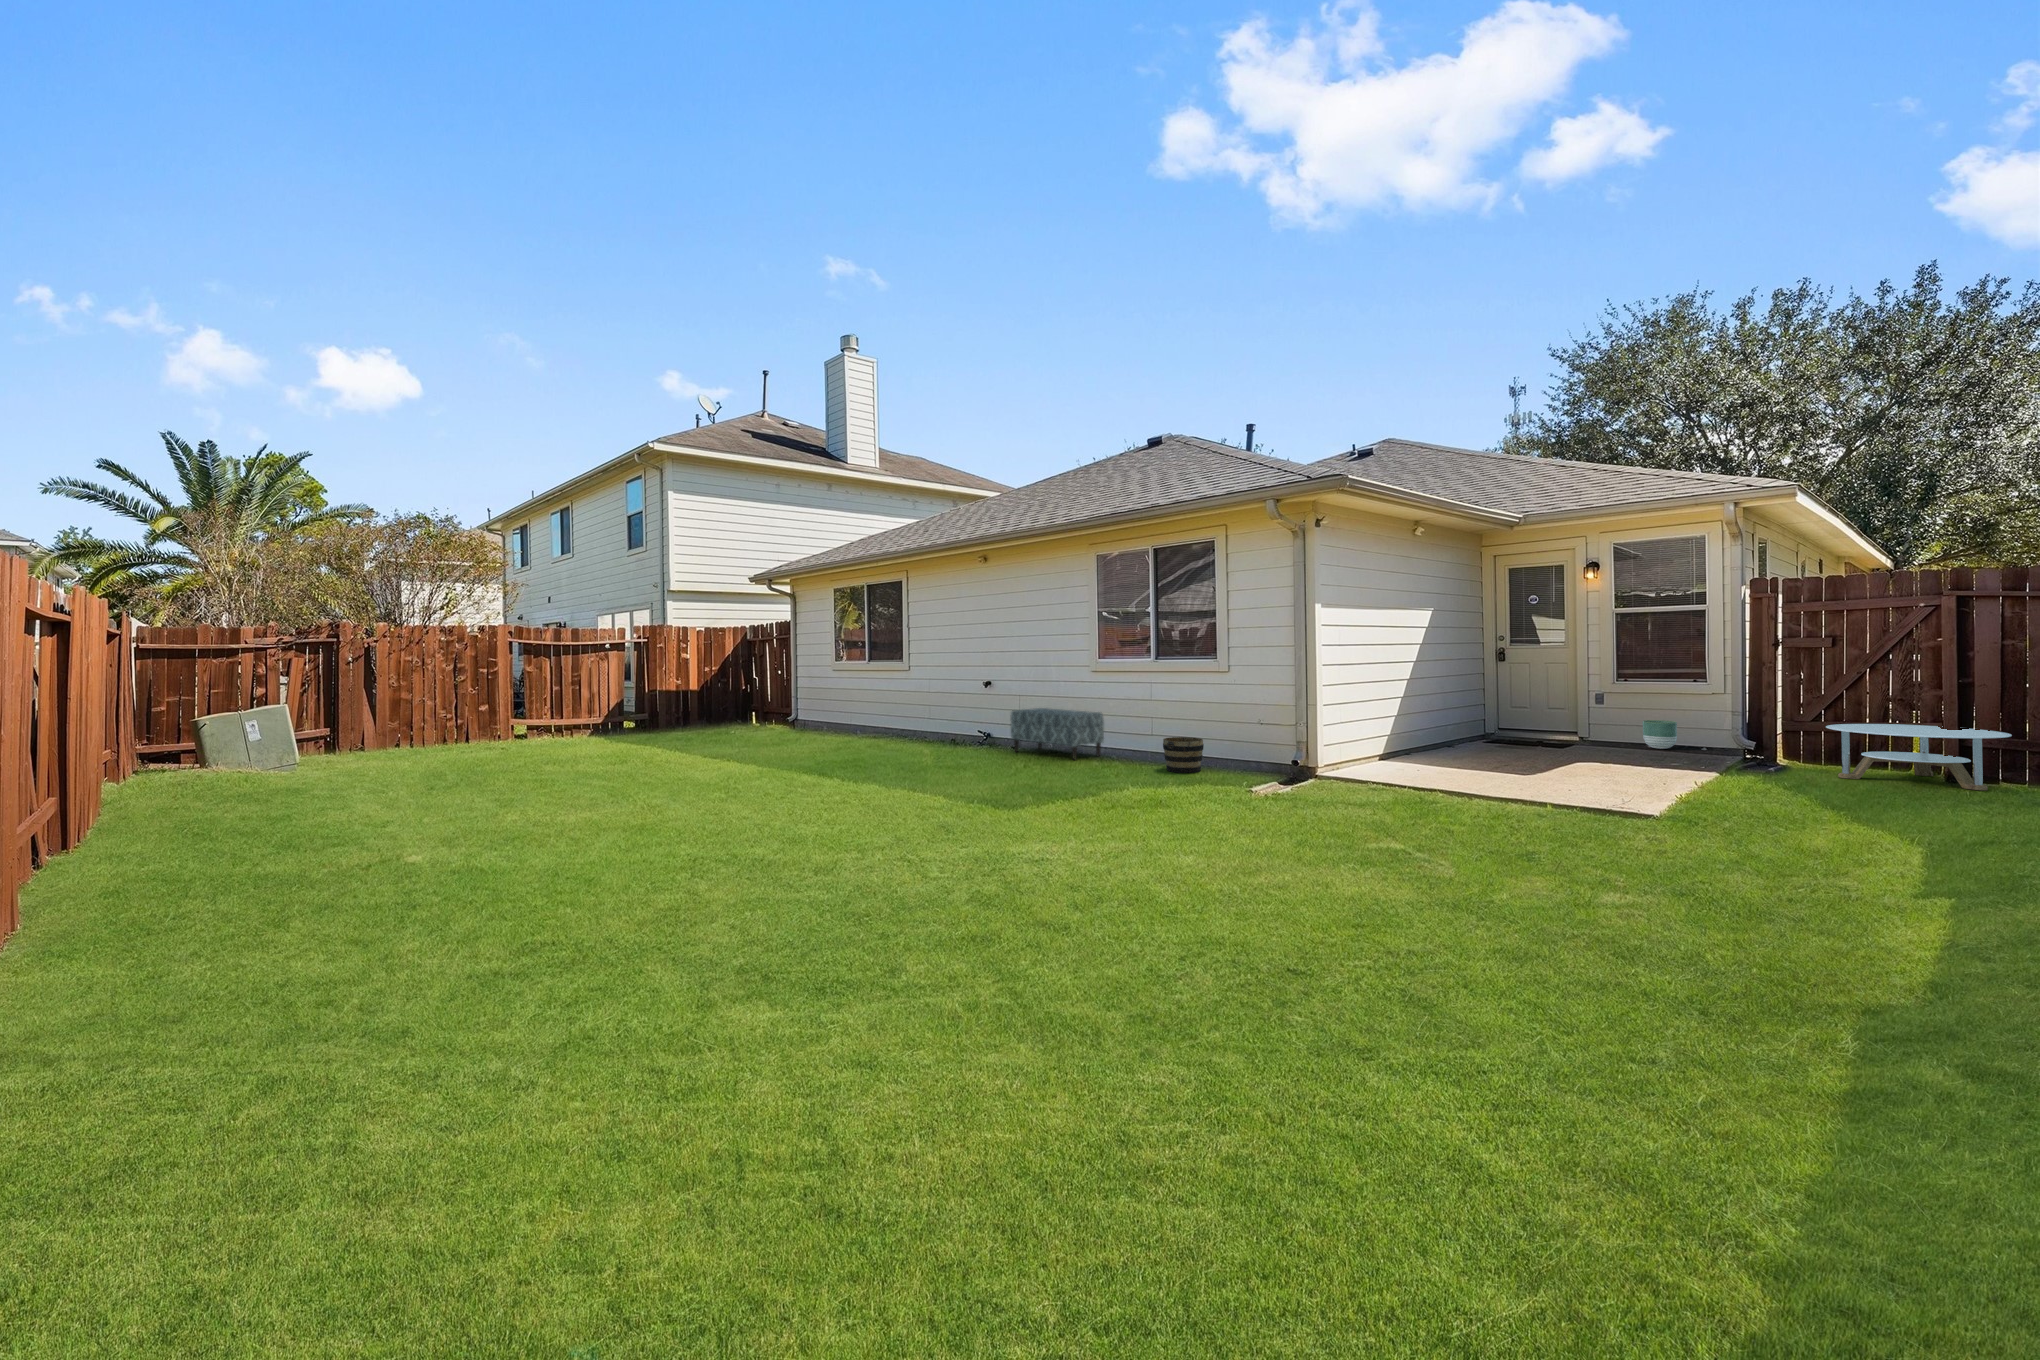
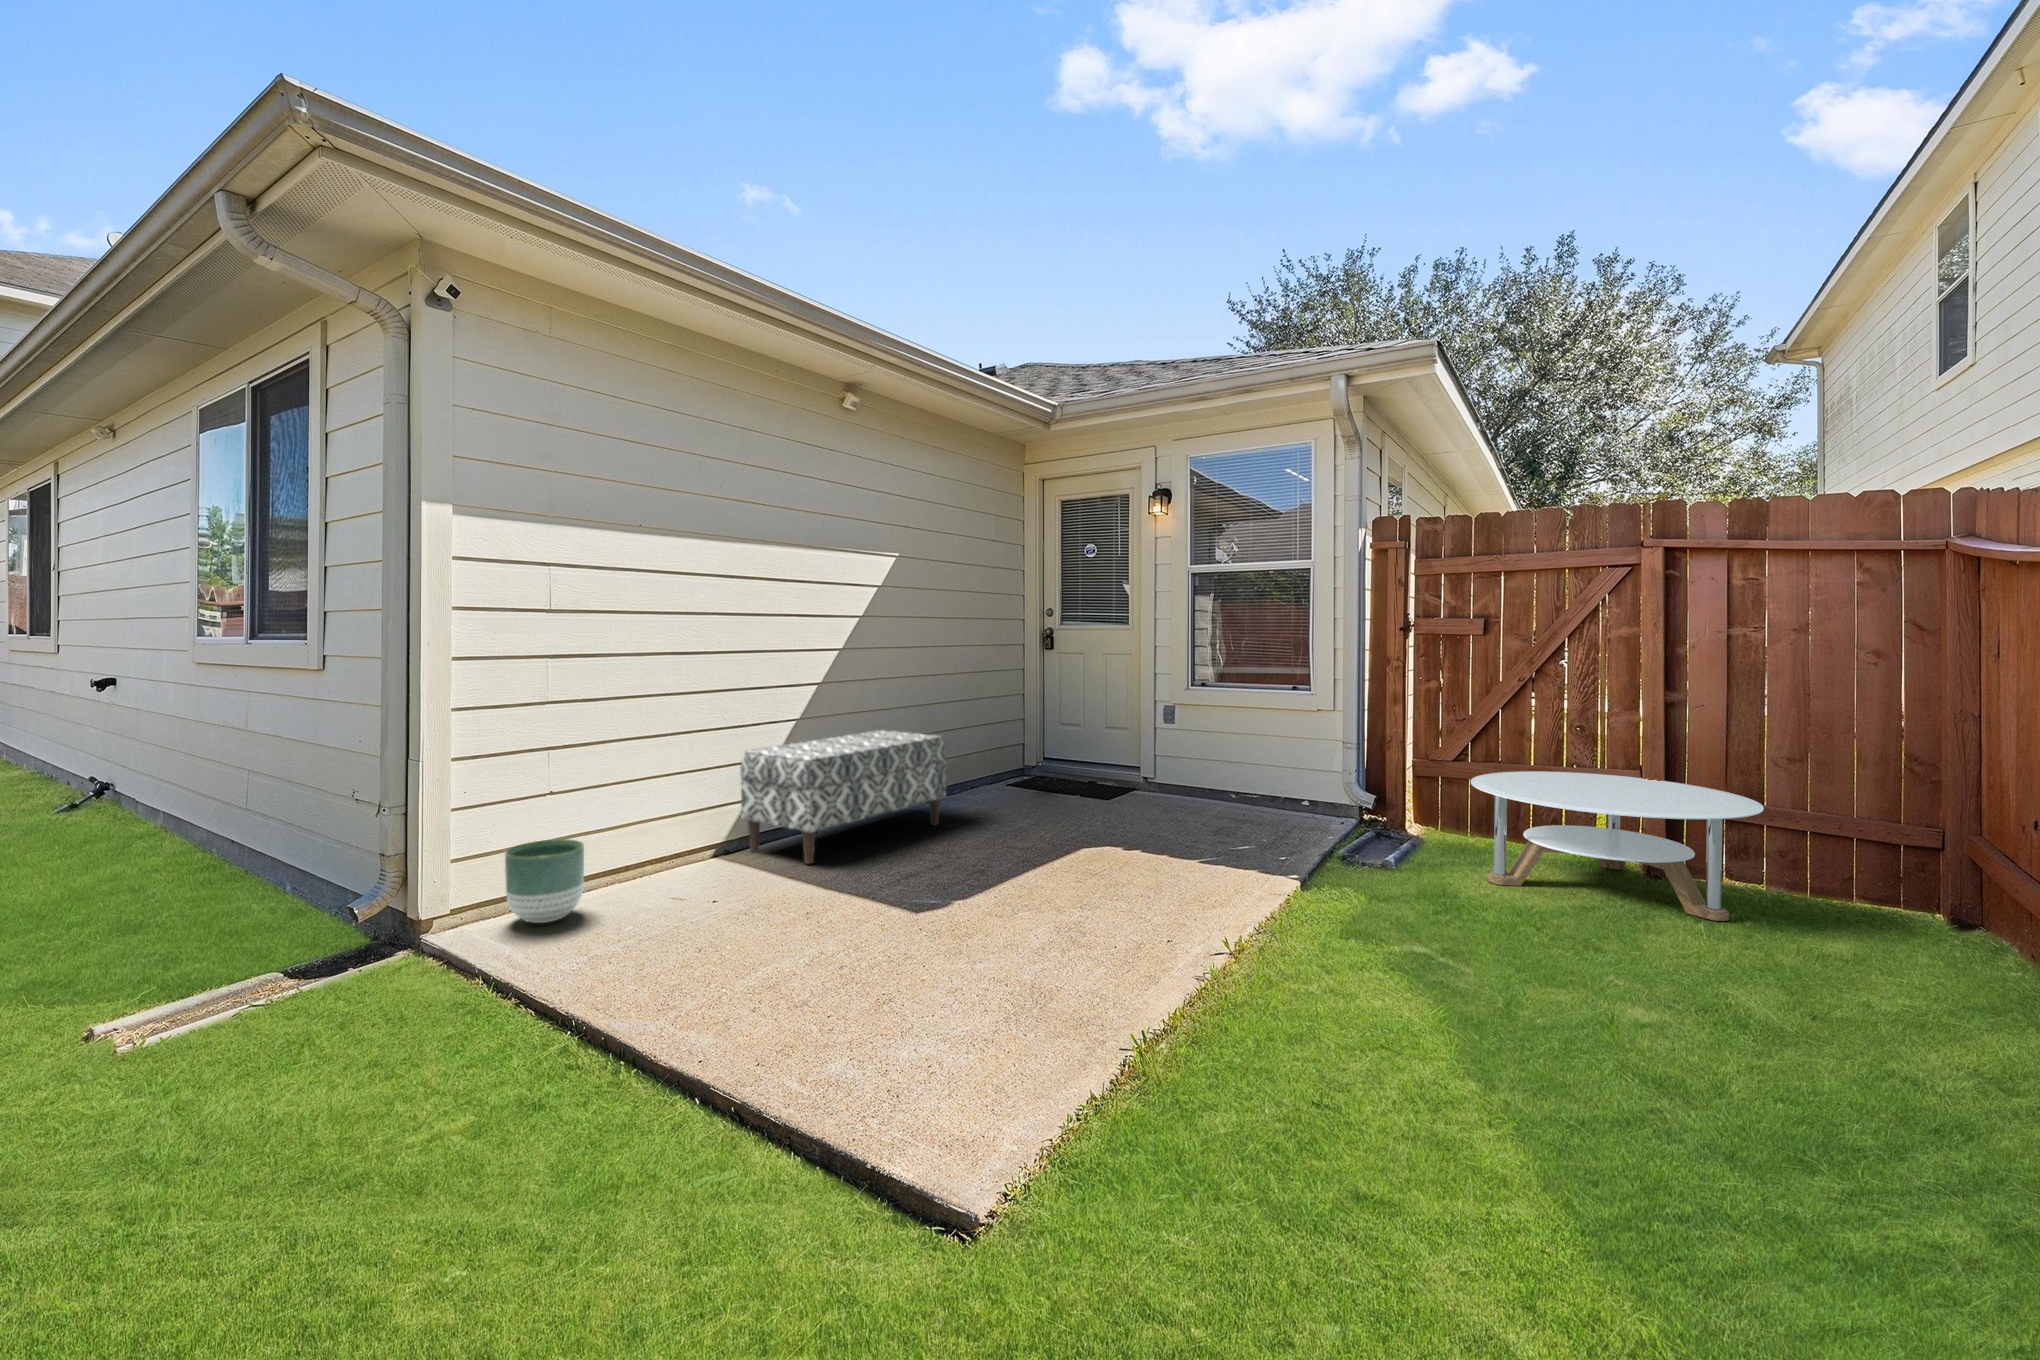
bench: present [1011,708,1104,760] -> present [741,730,946,864]
planter: present [1643,720,1677,749] -> present [505,839,584,923]
bucket: present [1163,737,1204,773] -> none [158,826,288,923]

